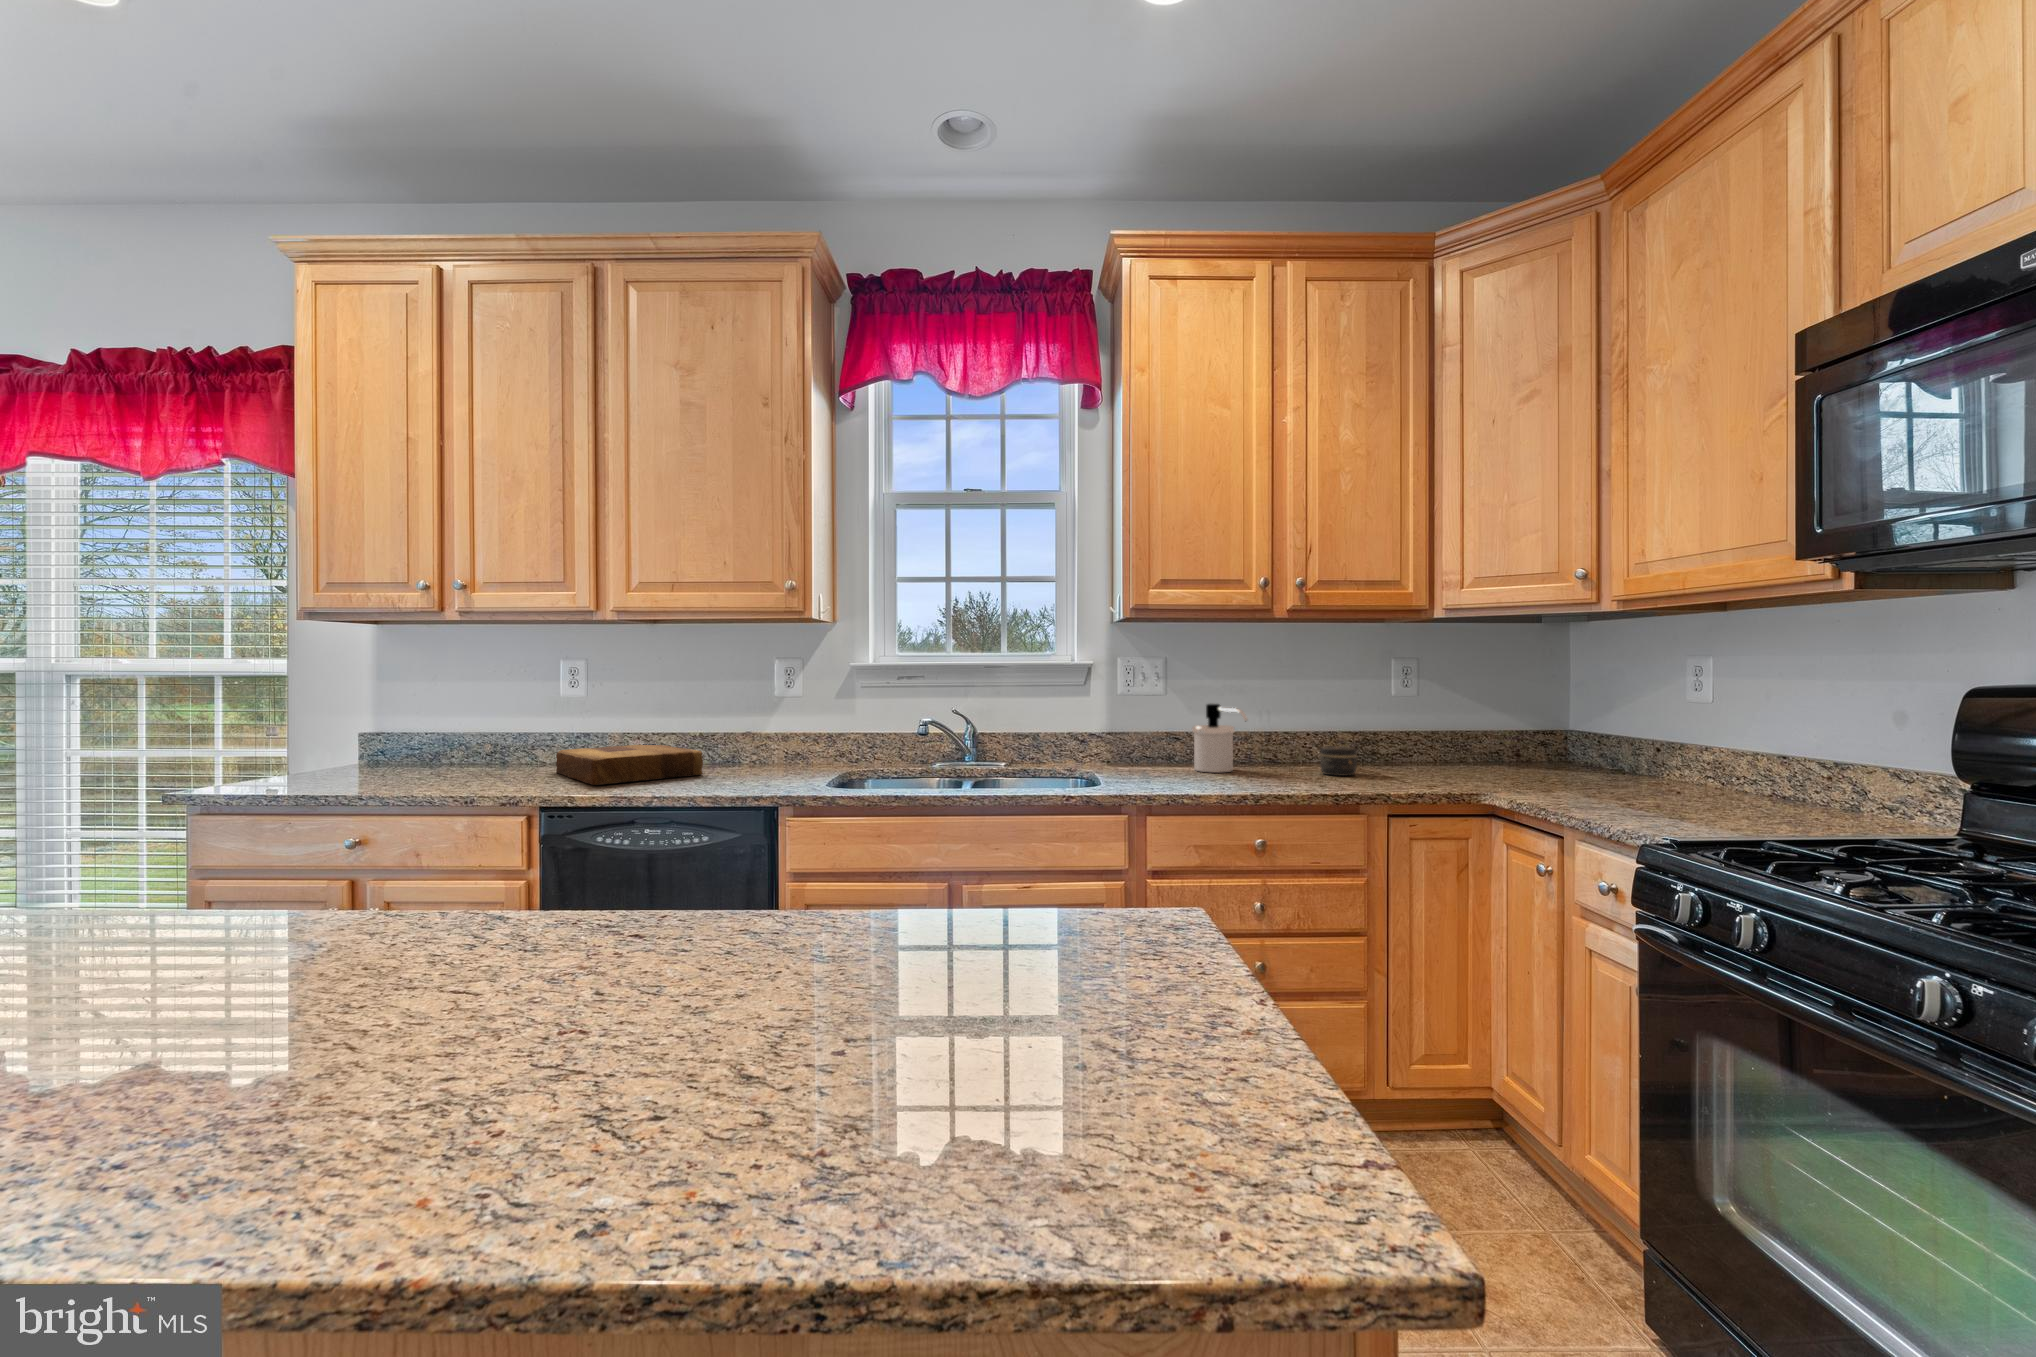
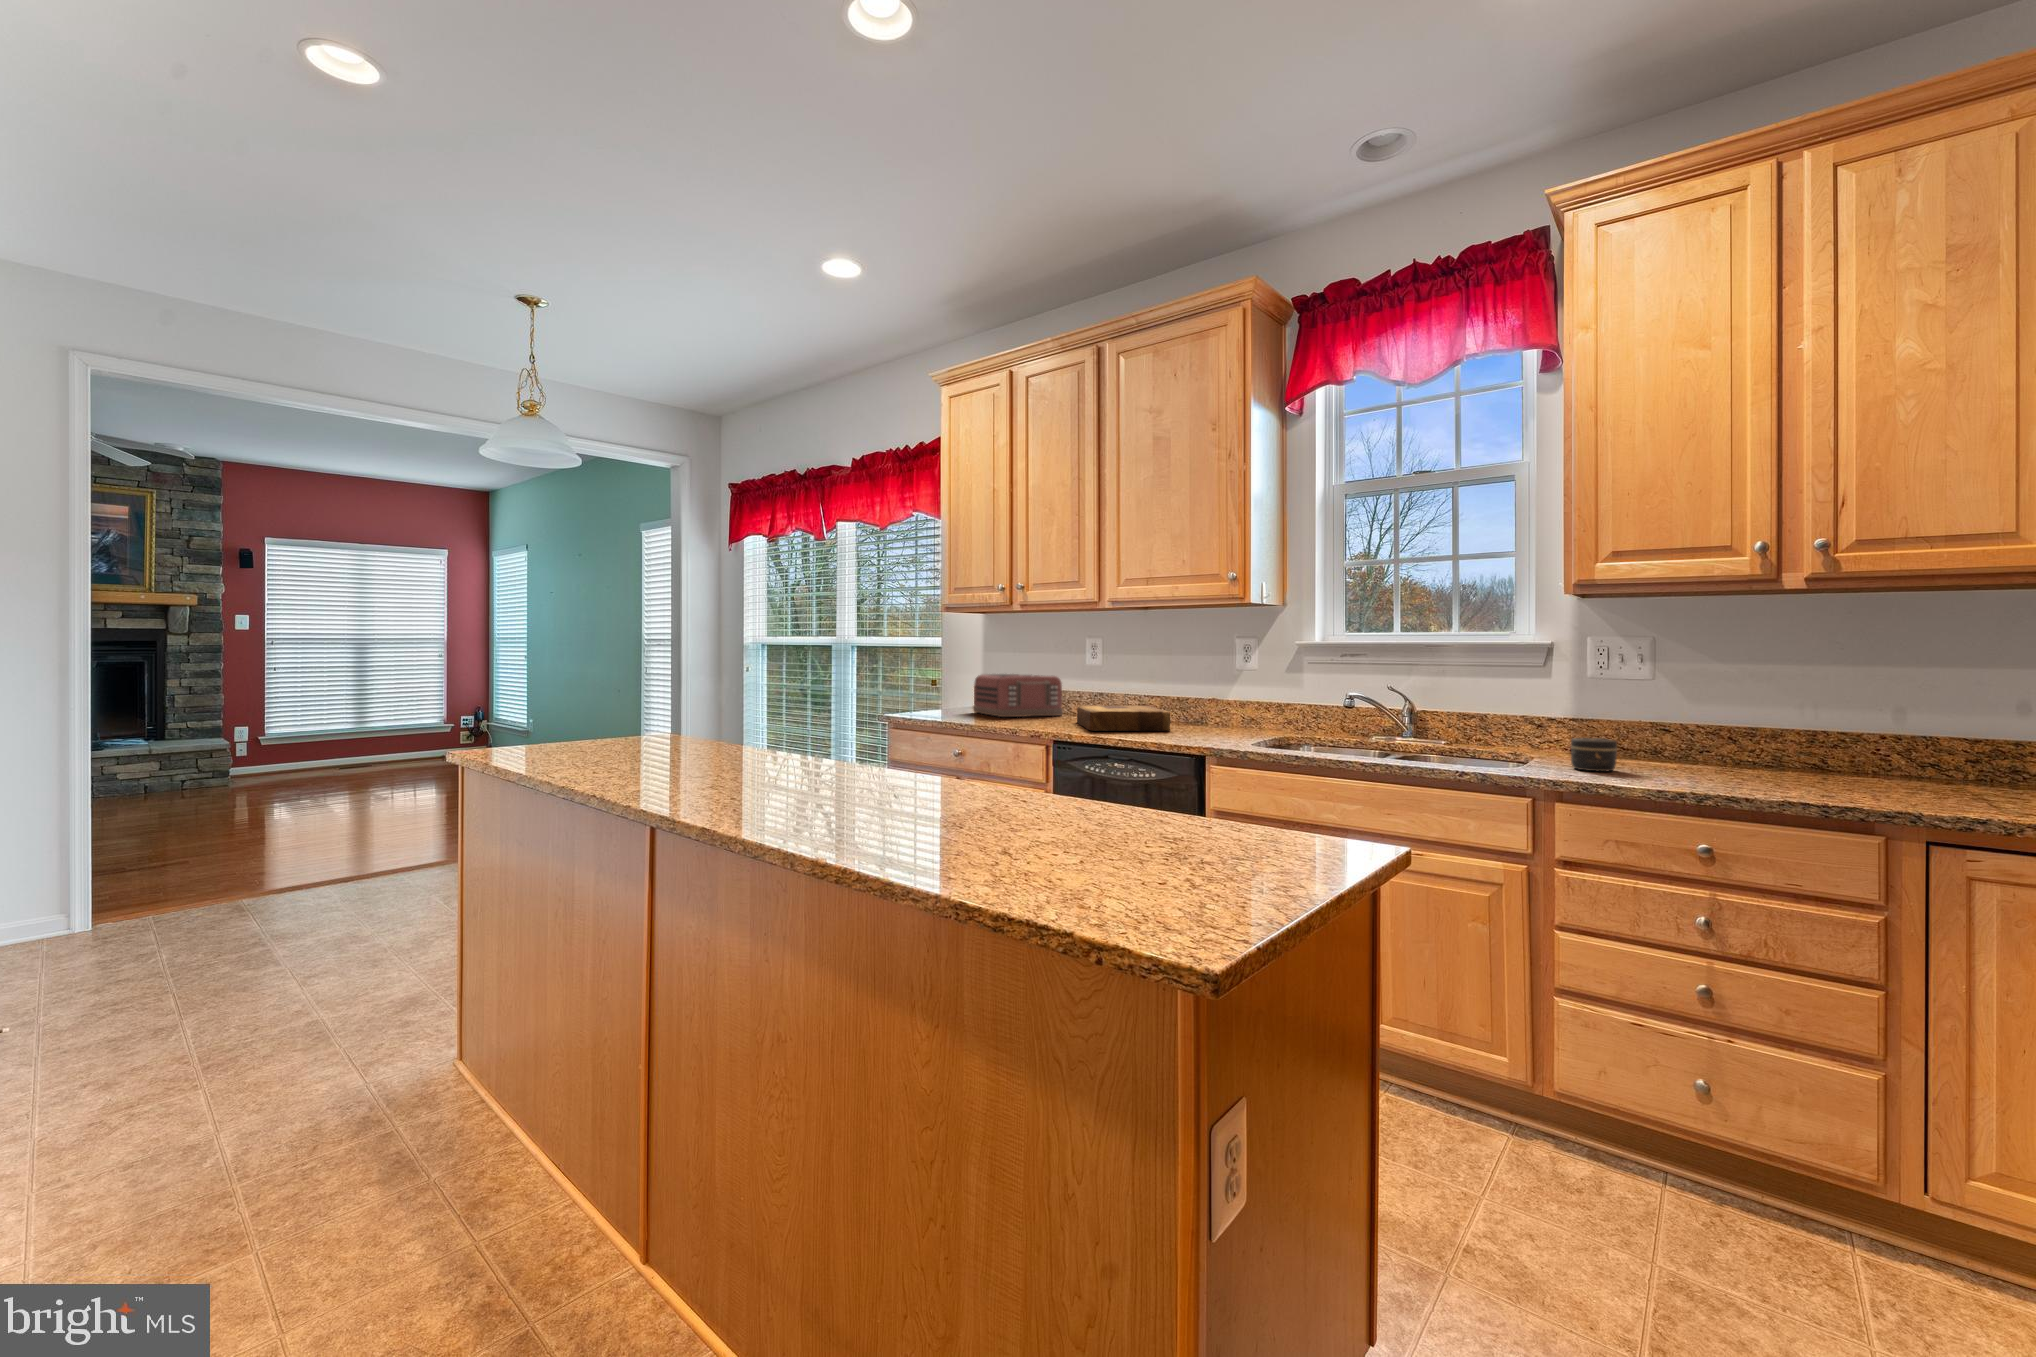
soap dispenser: present [1192,704,1247,773] -> none [1668,690,1733,771]
toaster: none [363,710,525,774] -> present [973,674,1063,717]
jar: present [1320,746,1357,776] -> present [1571,738,1617,771]

